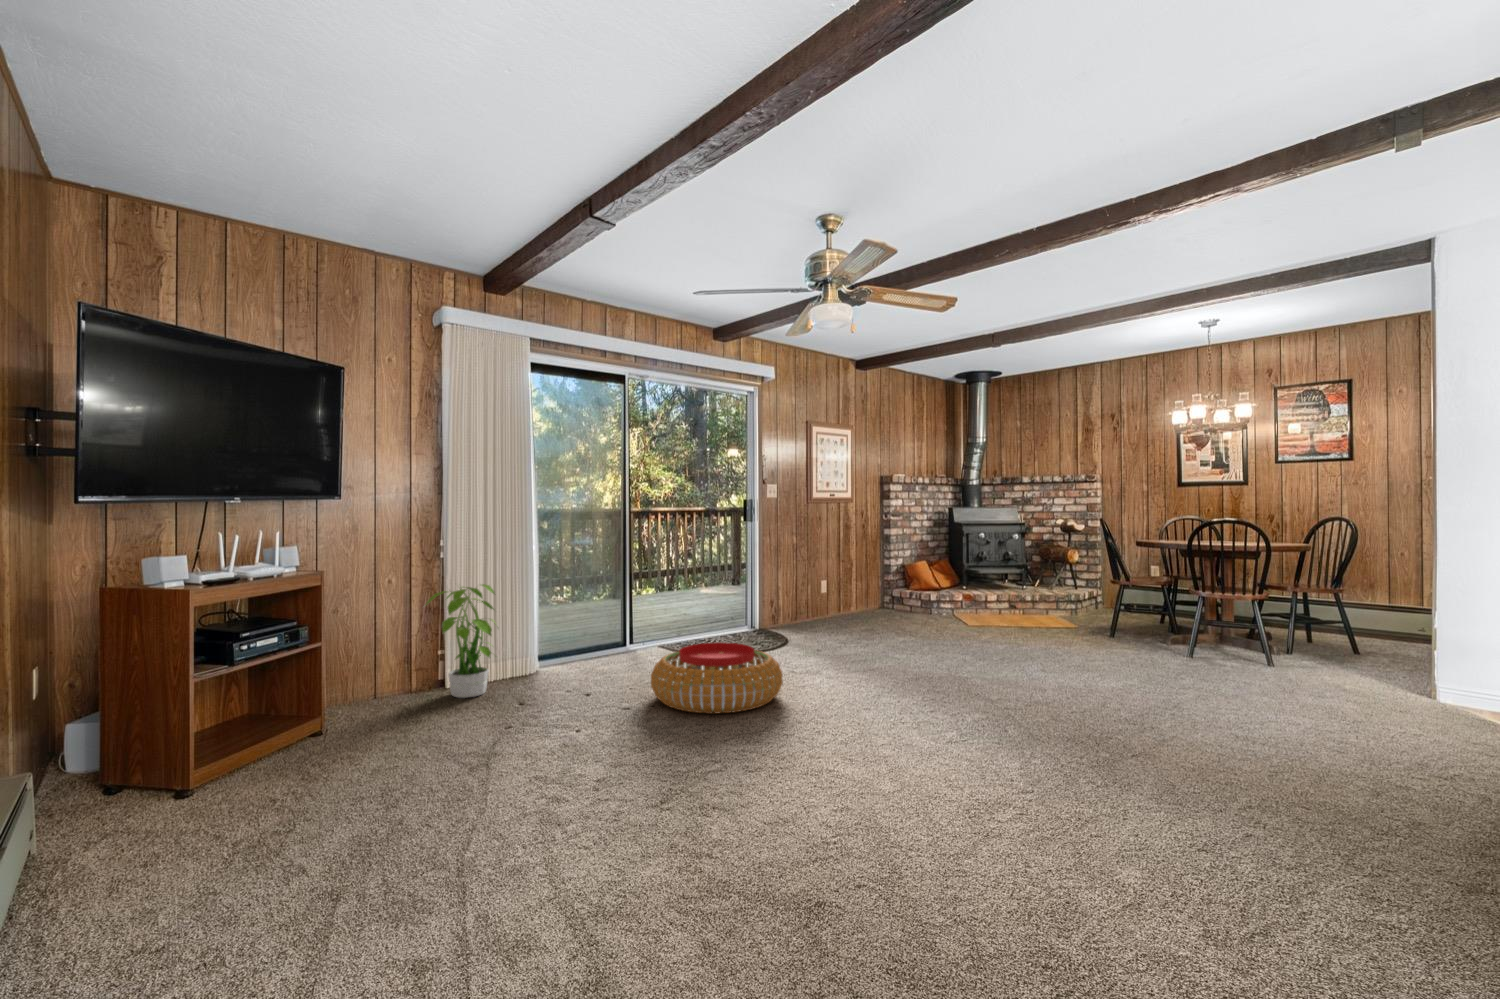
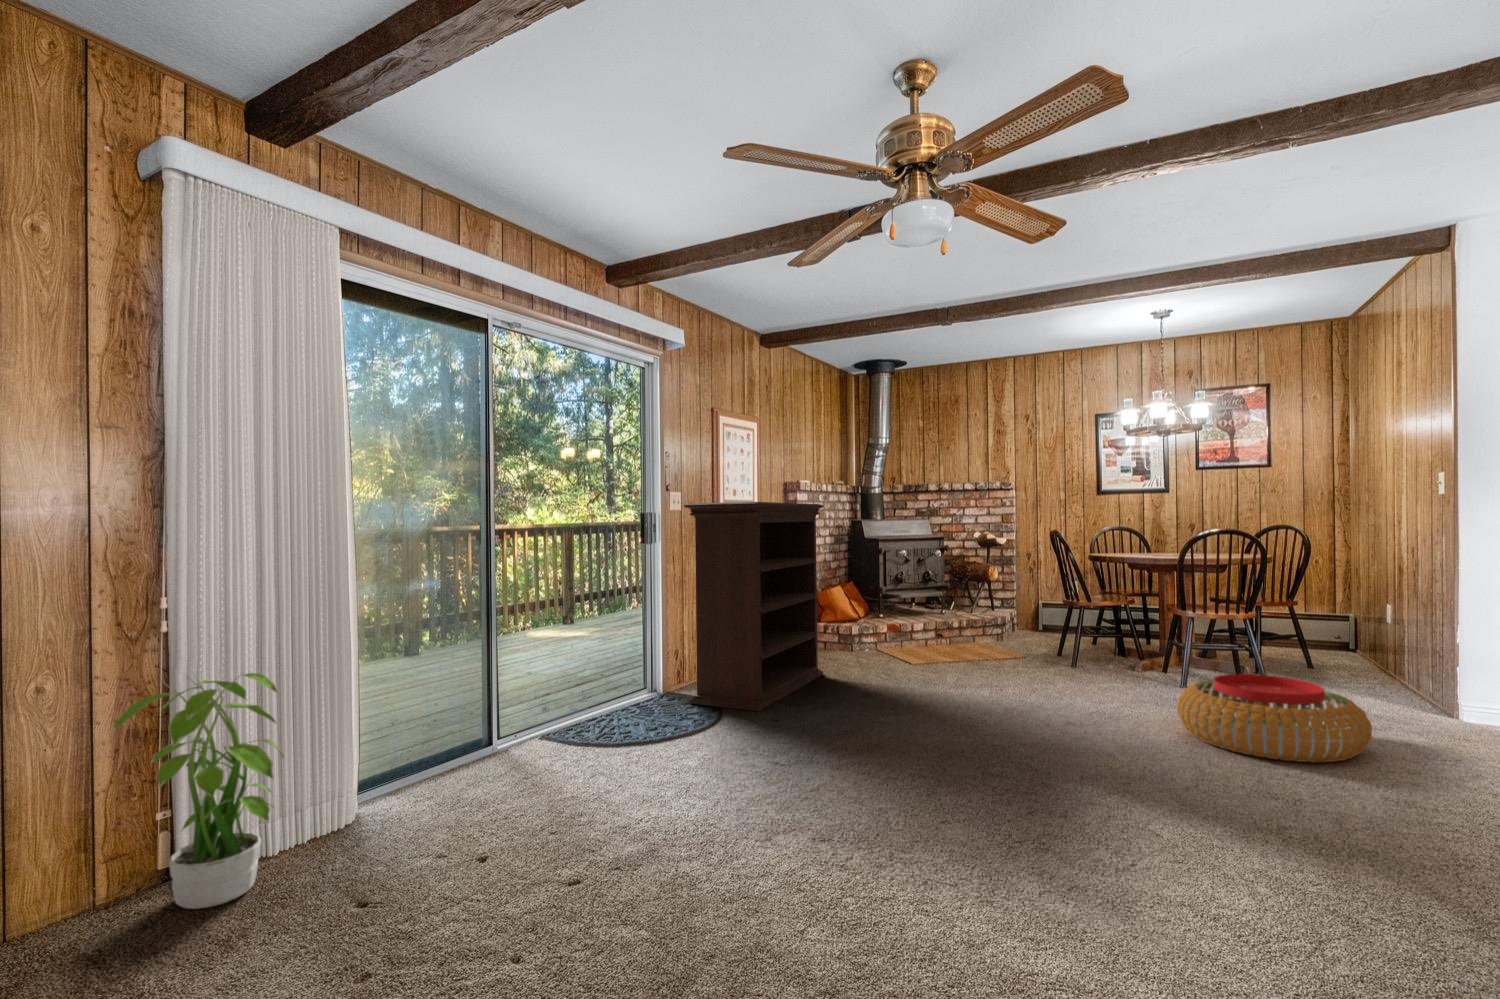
bookshelf: none [765,494,886,645] -> present [684,502,824,712]
pouf: present [651,642,783,713] -> present [1177,674,1372,763]

